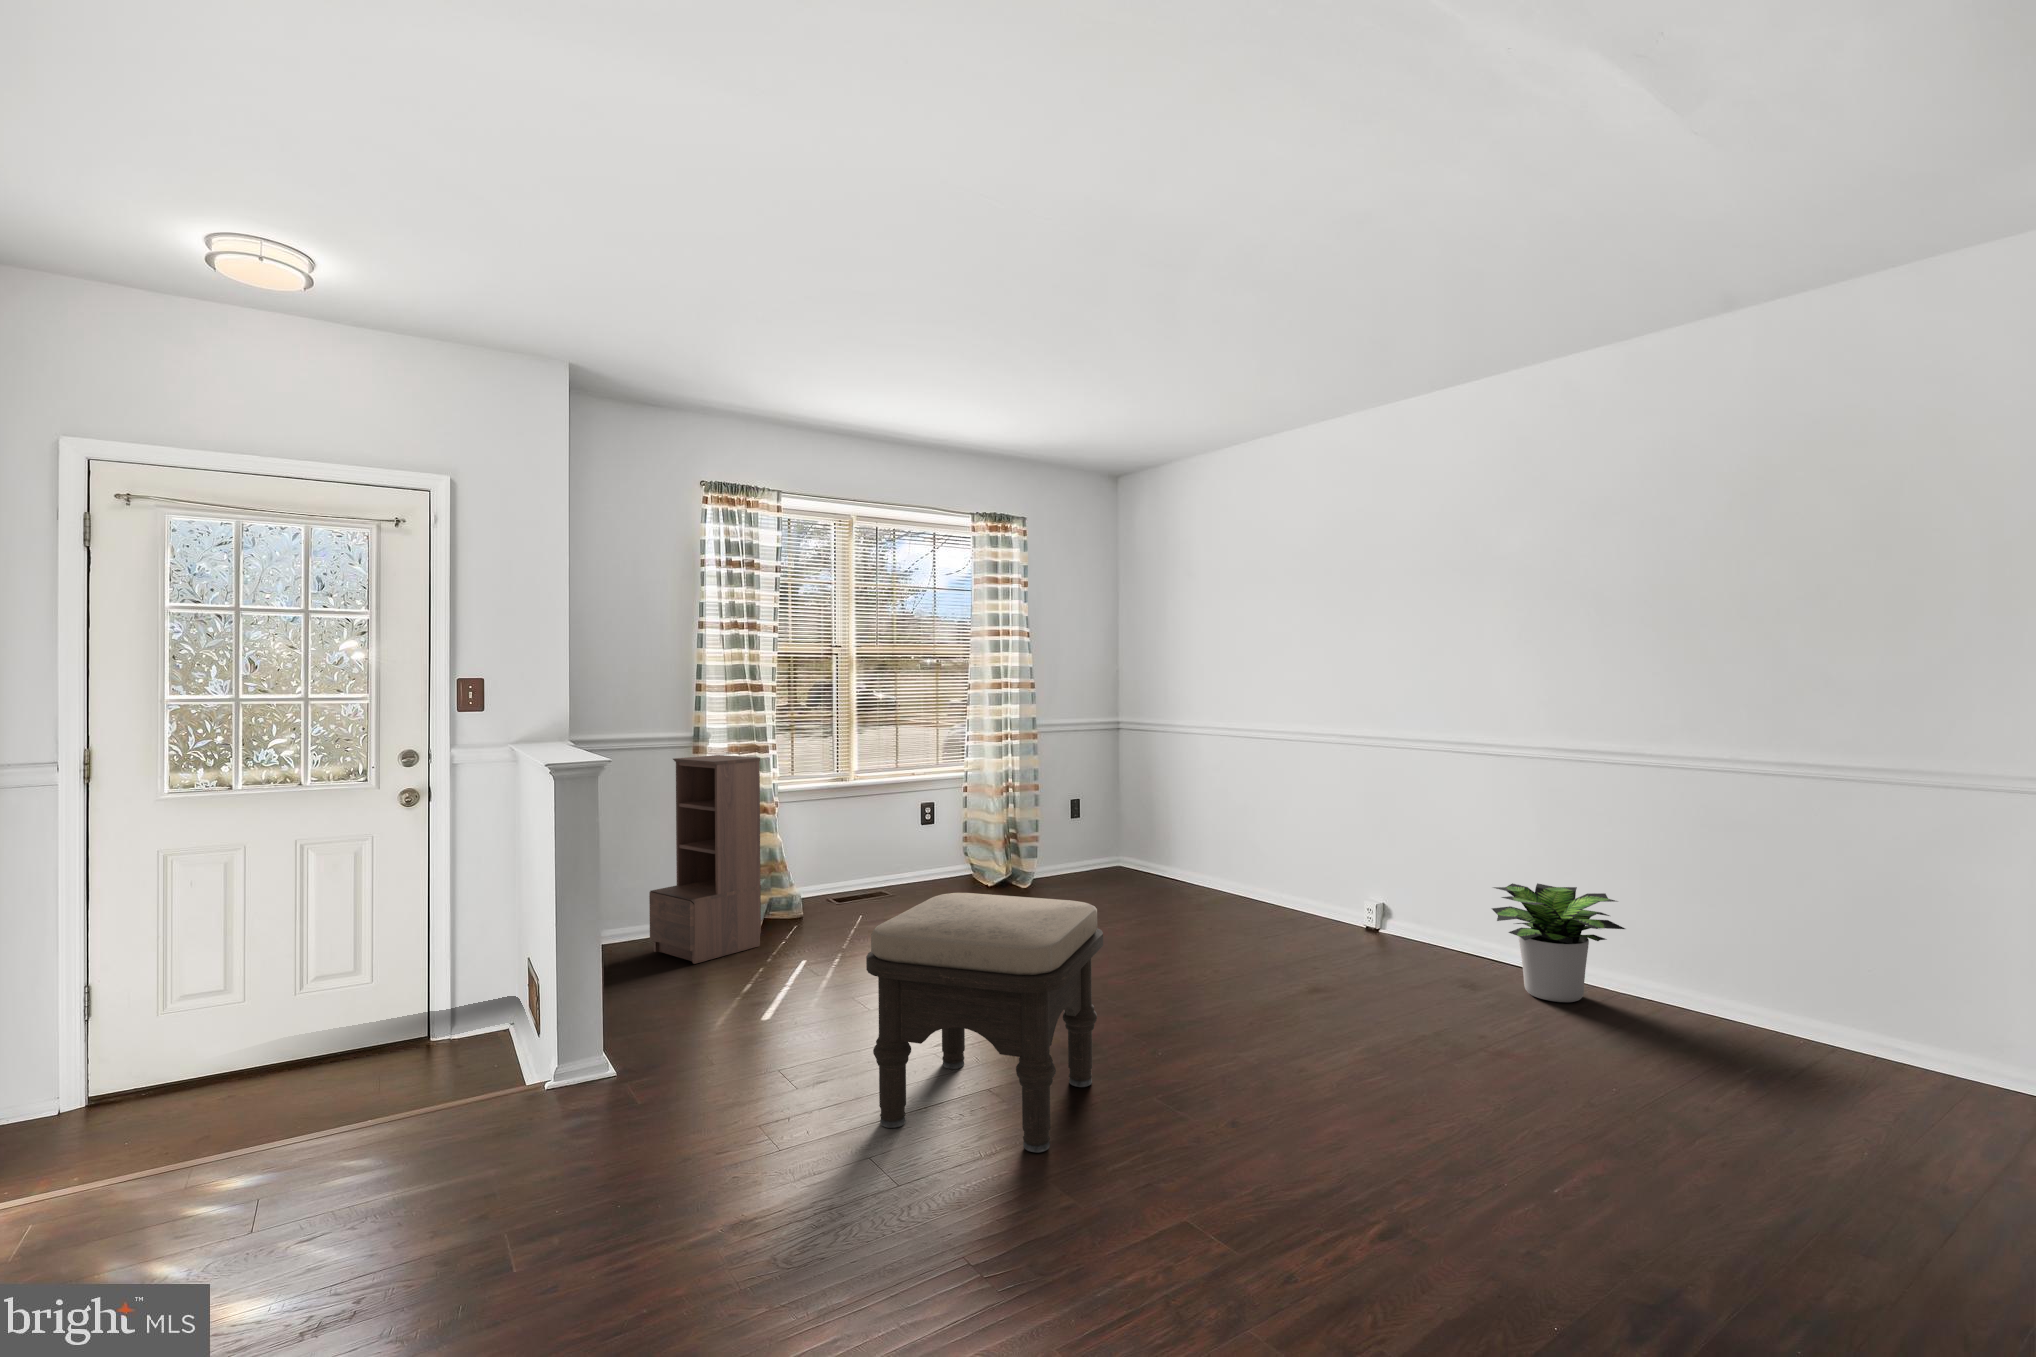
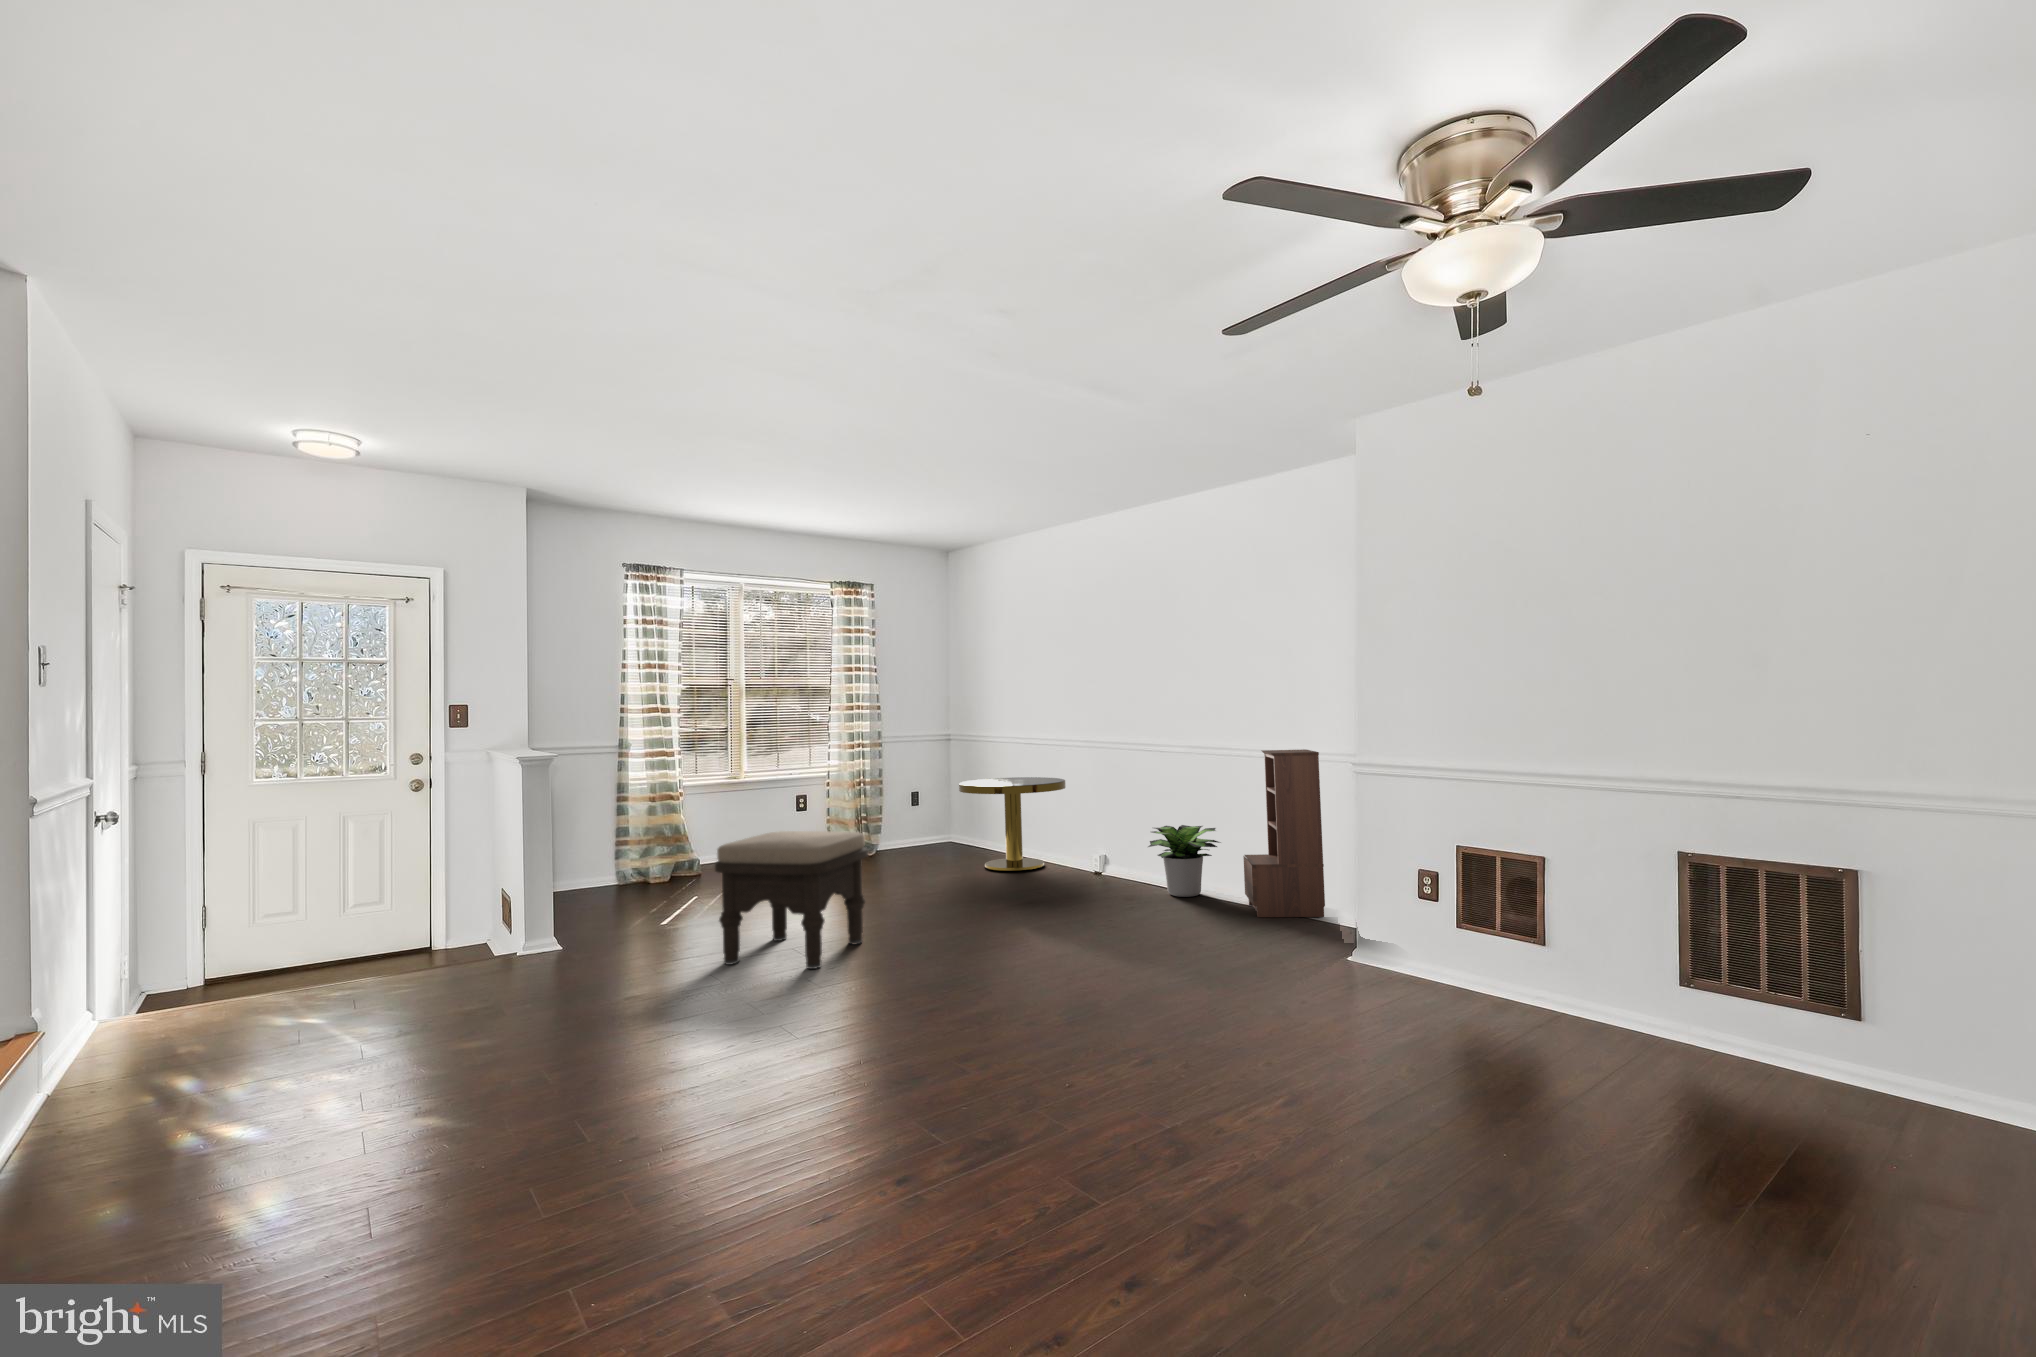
bookshelf: present [649,755,761,964] -> present [1243,749,1325,917]
side table: none [1160,790,1318,929] -> present [959,777,1066,871]

